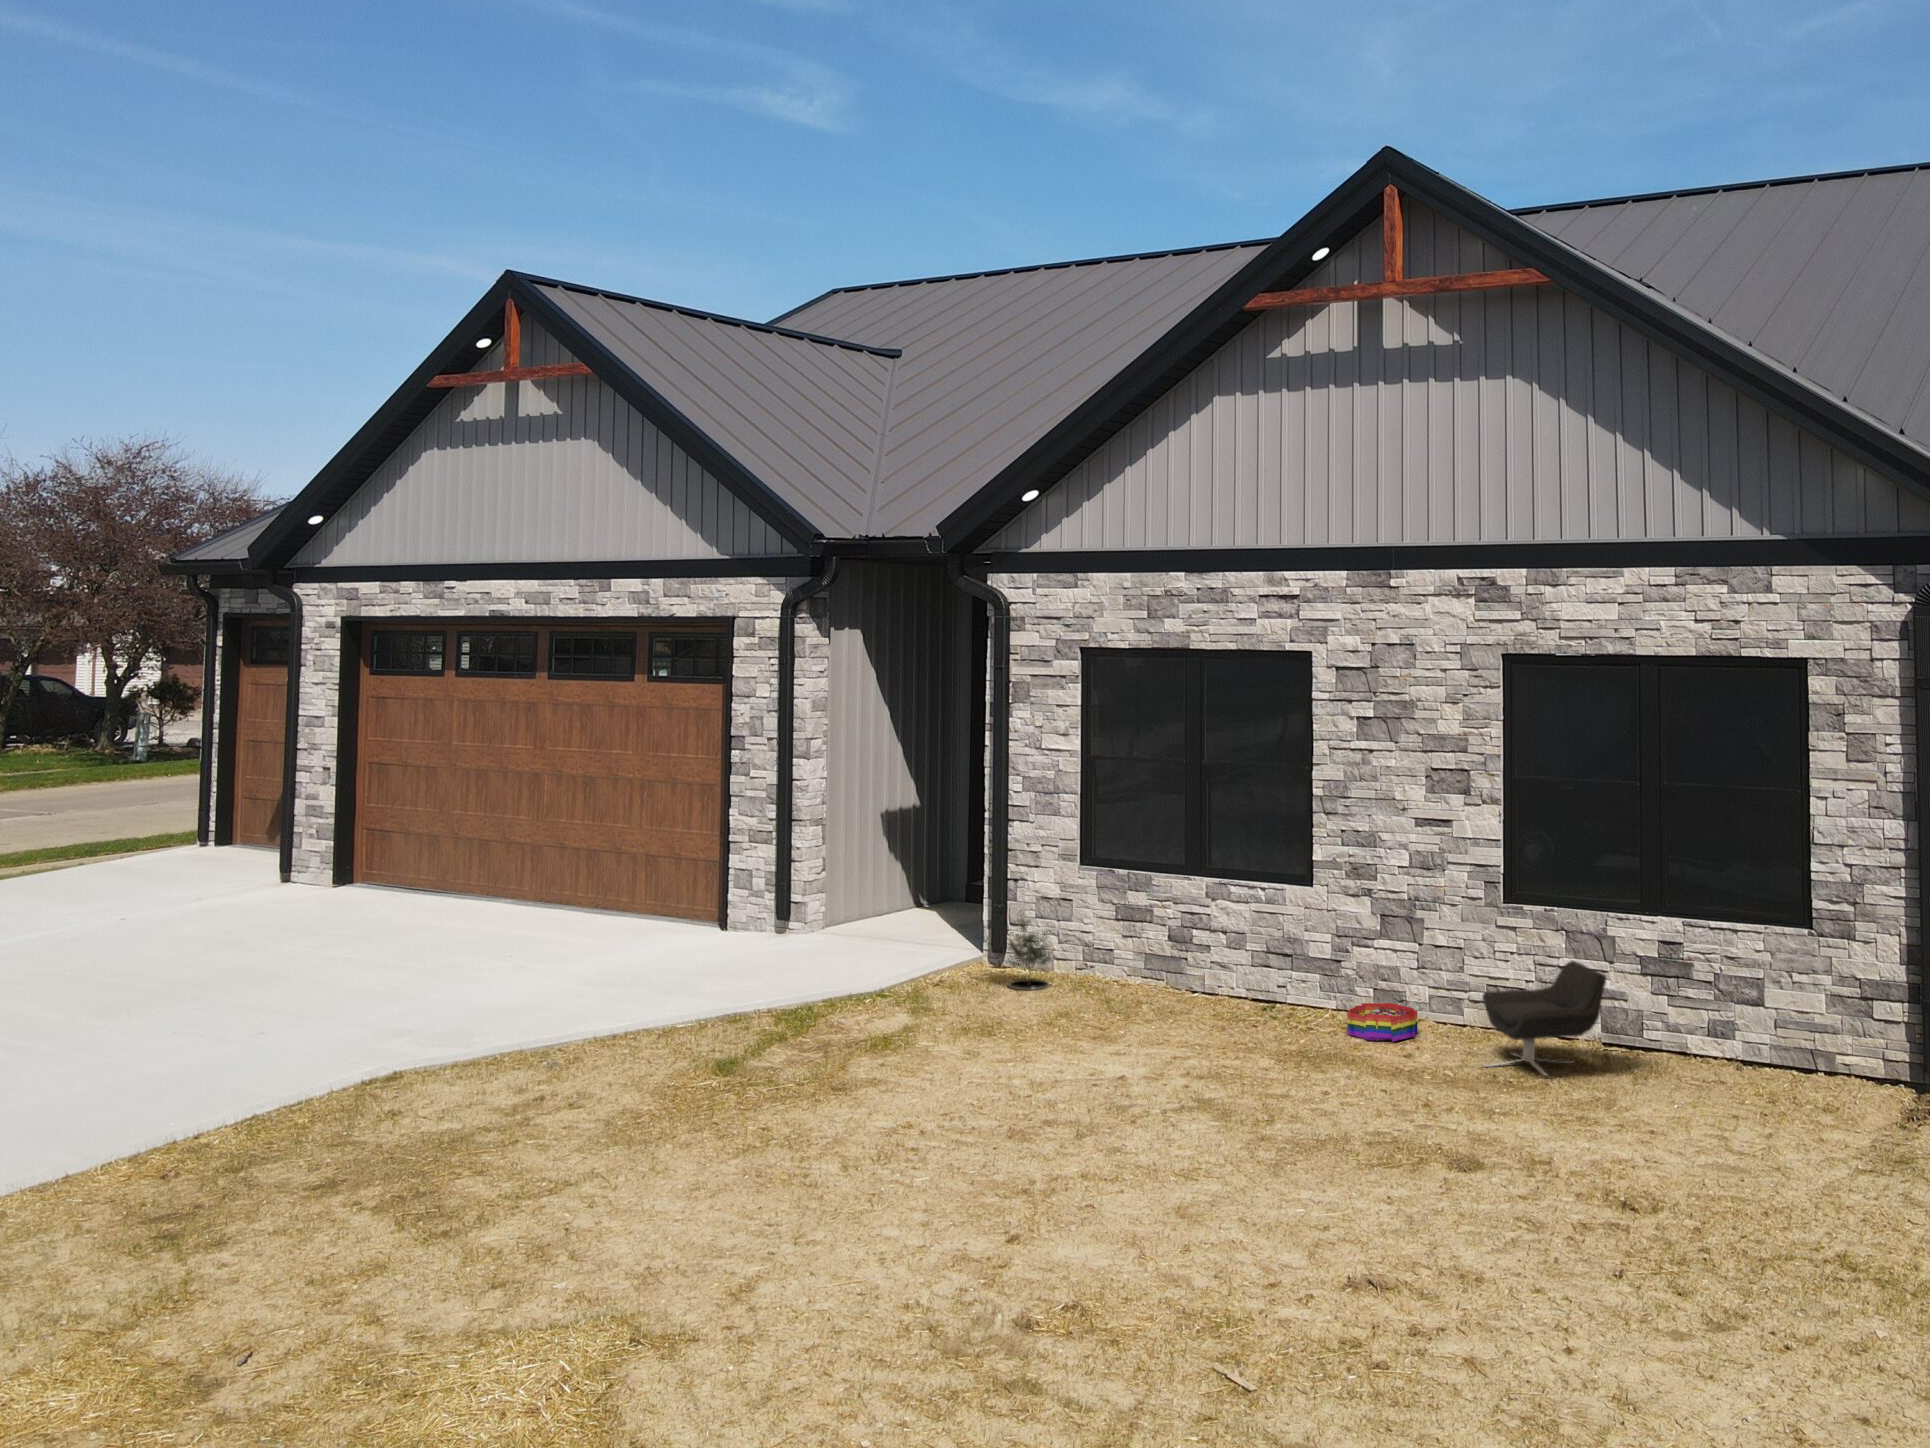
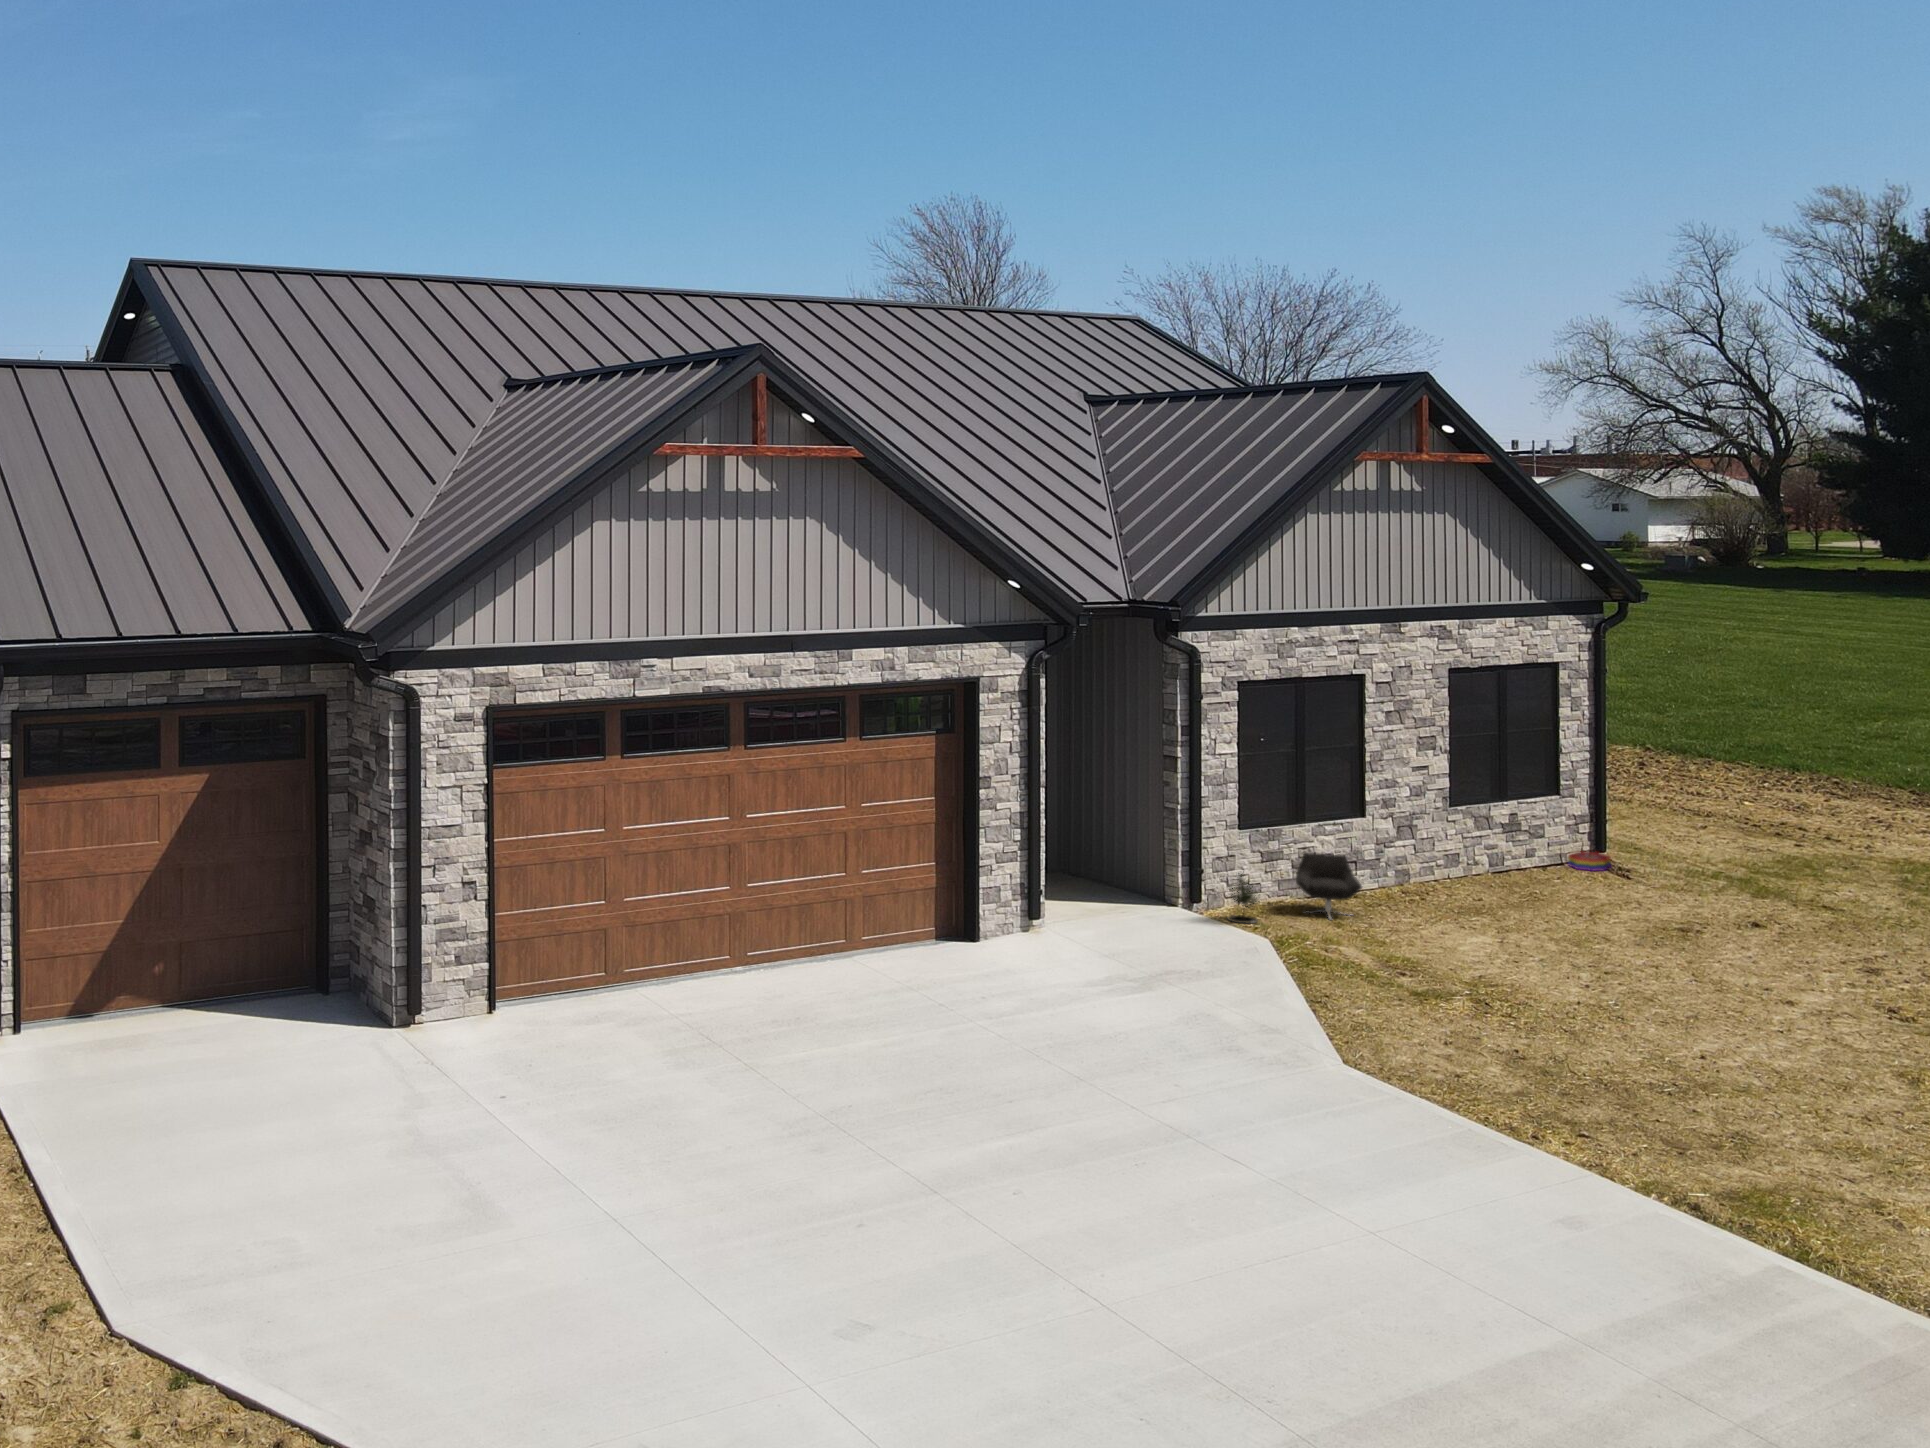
lounge chair: present [1482,961,1606,1075] -> present [1296,853,1362,919]
storage bin: present [1347,1003,1418,1042] -> present [1568,851,1611,871]

